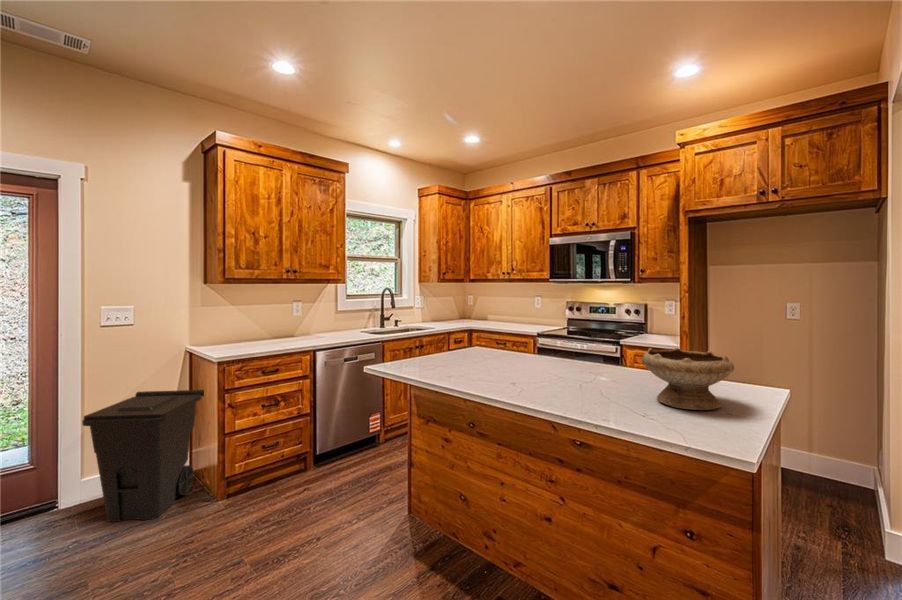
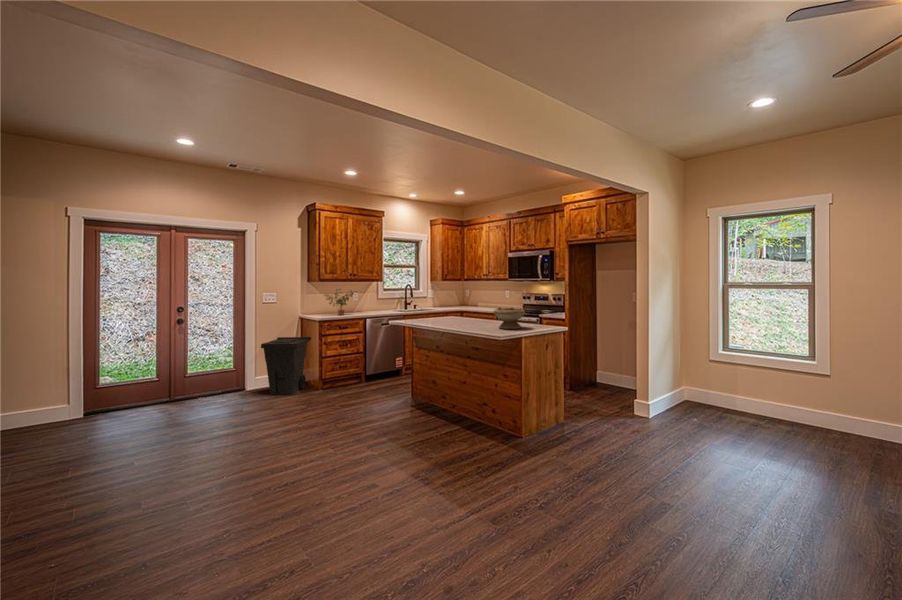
potted plant: none [234,296,293,345] -> present [326,289,354,315]

